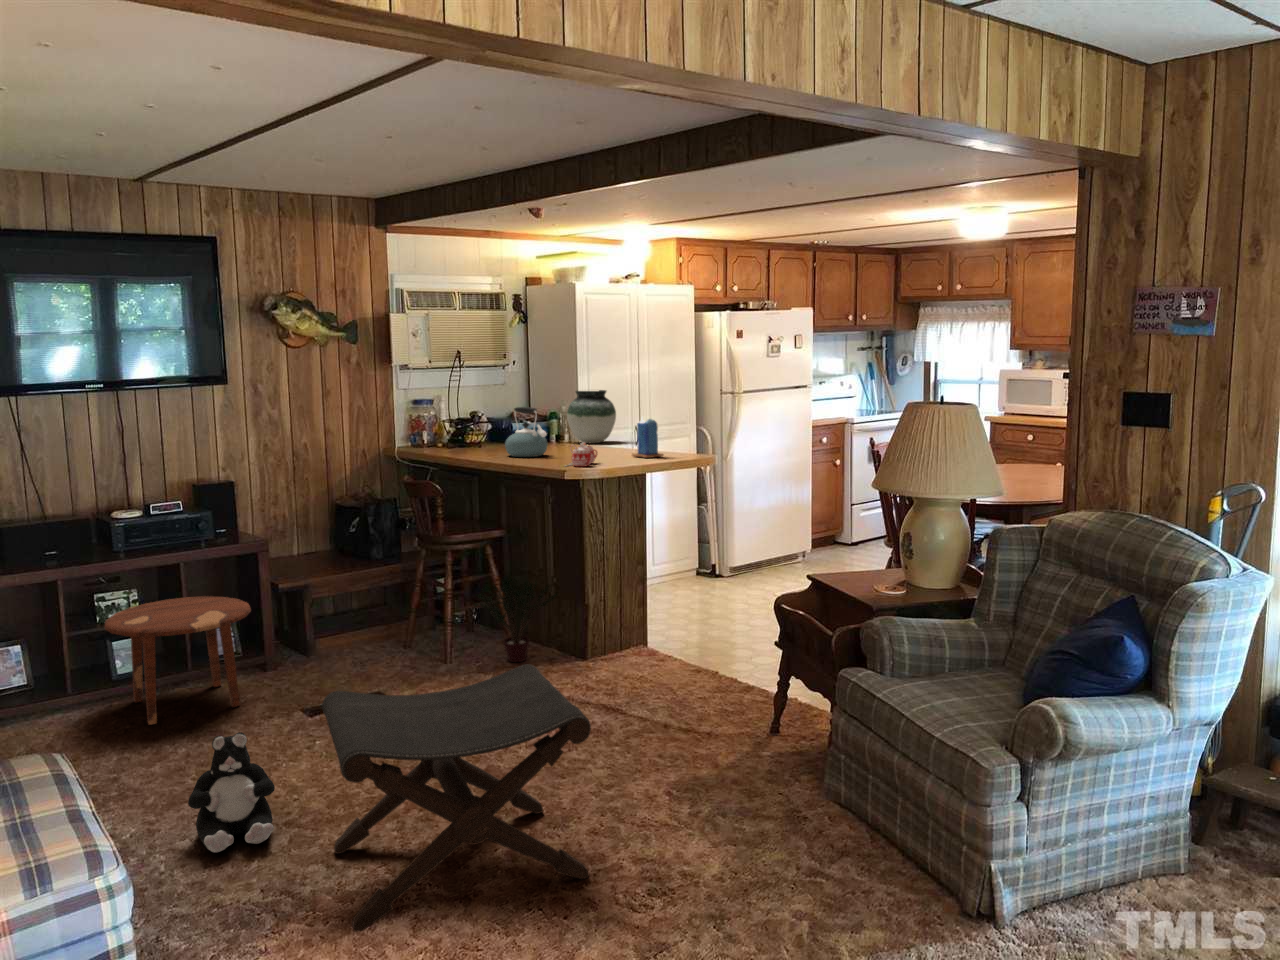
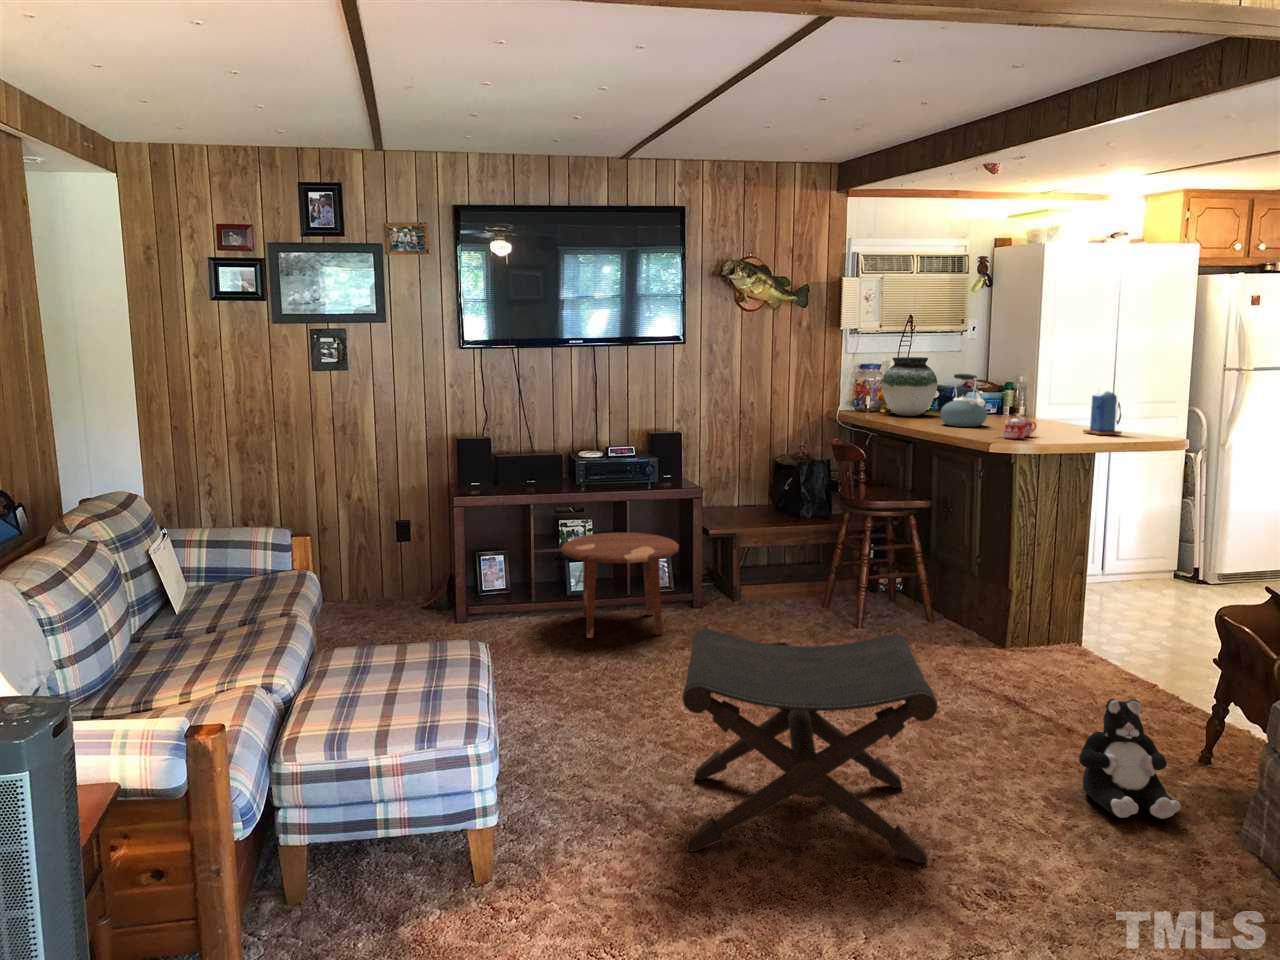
vase: present [567,390,616,443] -> present [882,357,938,416]
potted plant: present [474,578,557,662] -> none [885,546,981,638]
plush toy: present [188,732,275,853] -> present [1079,699,1181,819]

